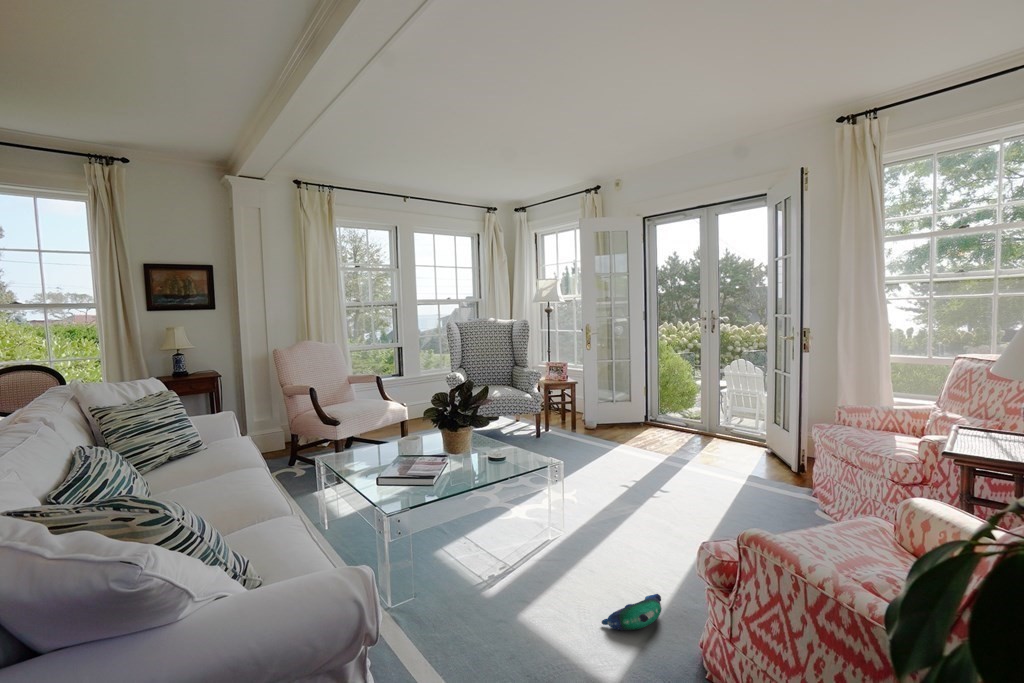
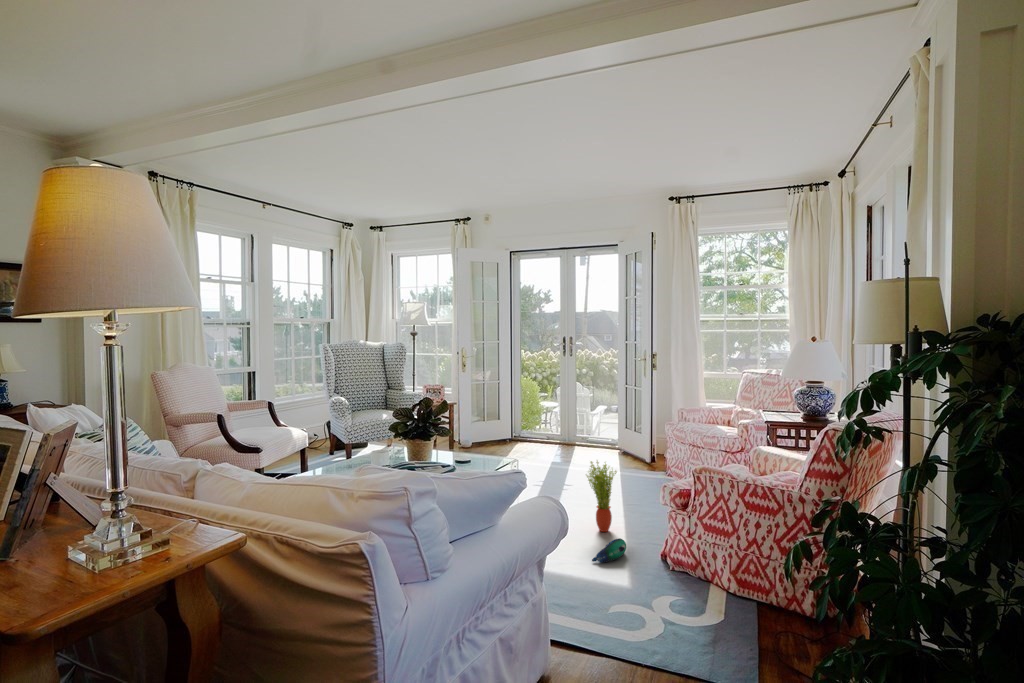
potted plant: none [629,477,673,575] -> present [587,461,617,532]

